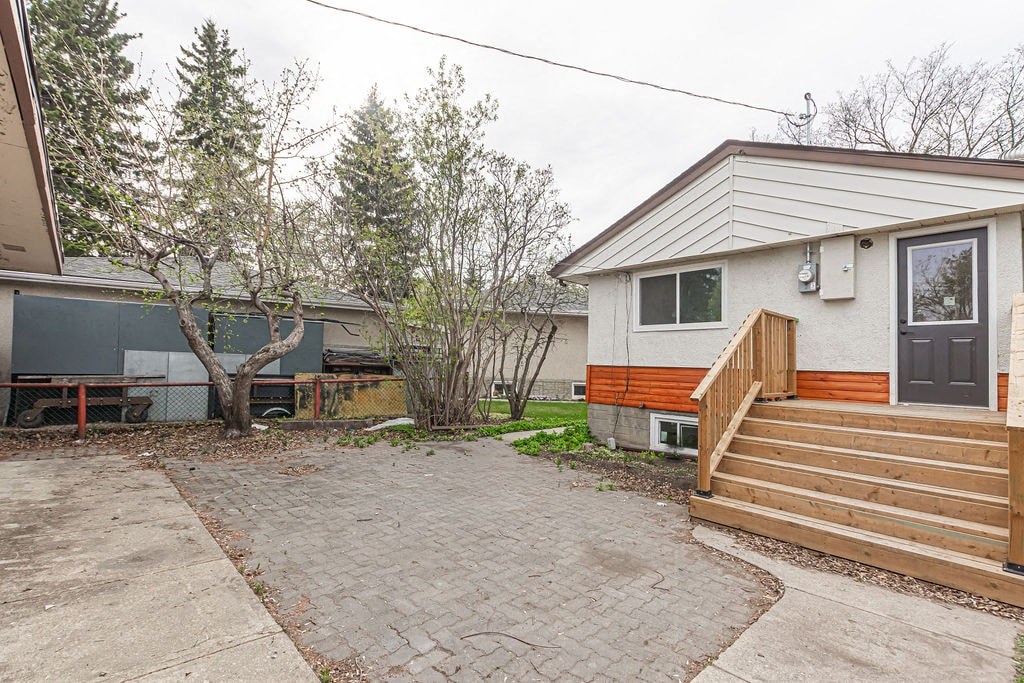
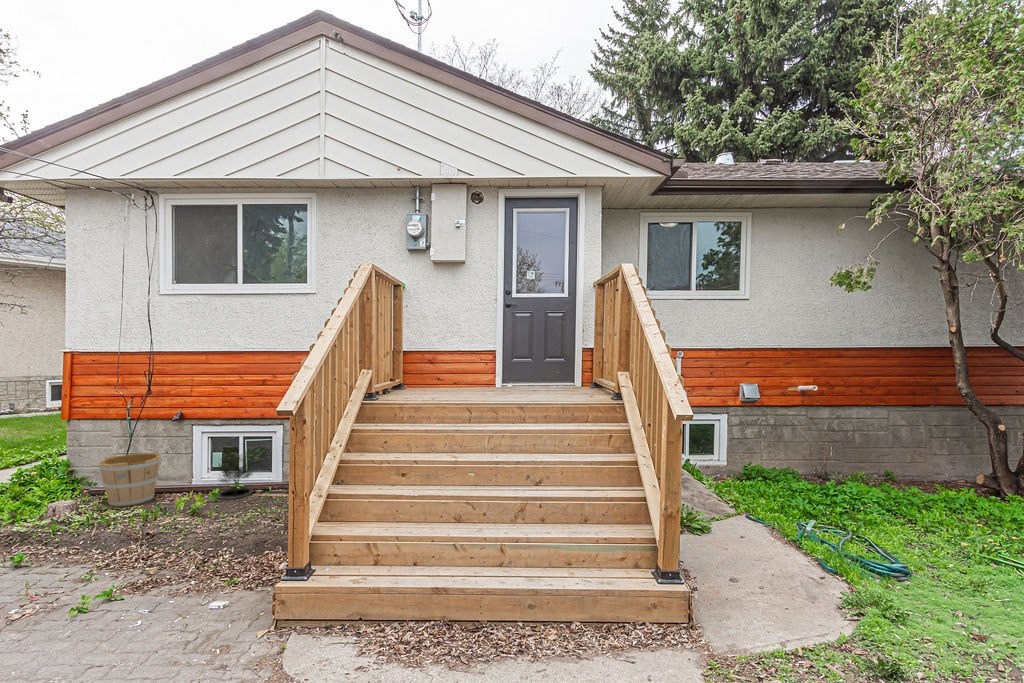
wooden bucket: none [603,425,634,454] -> present [98,453,162,507]

